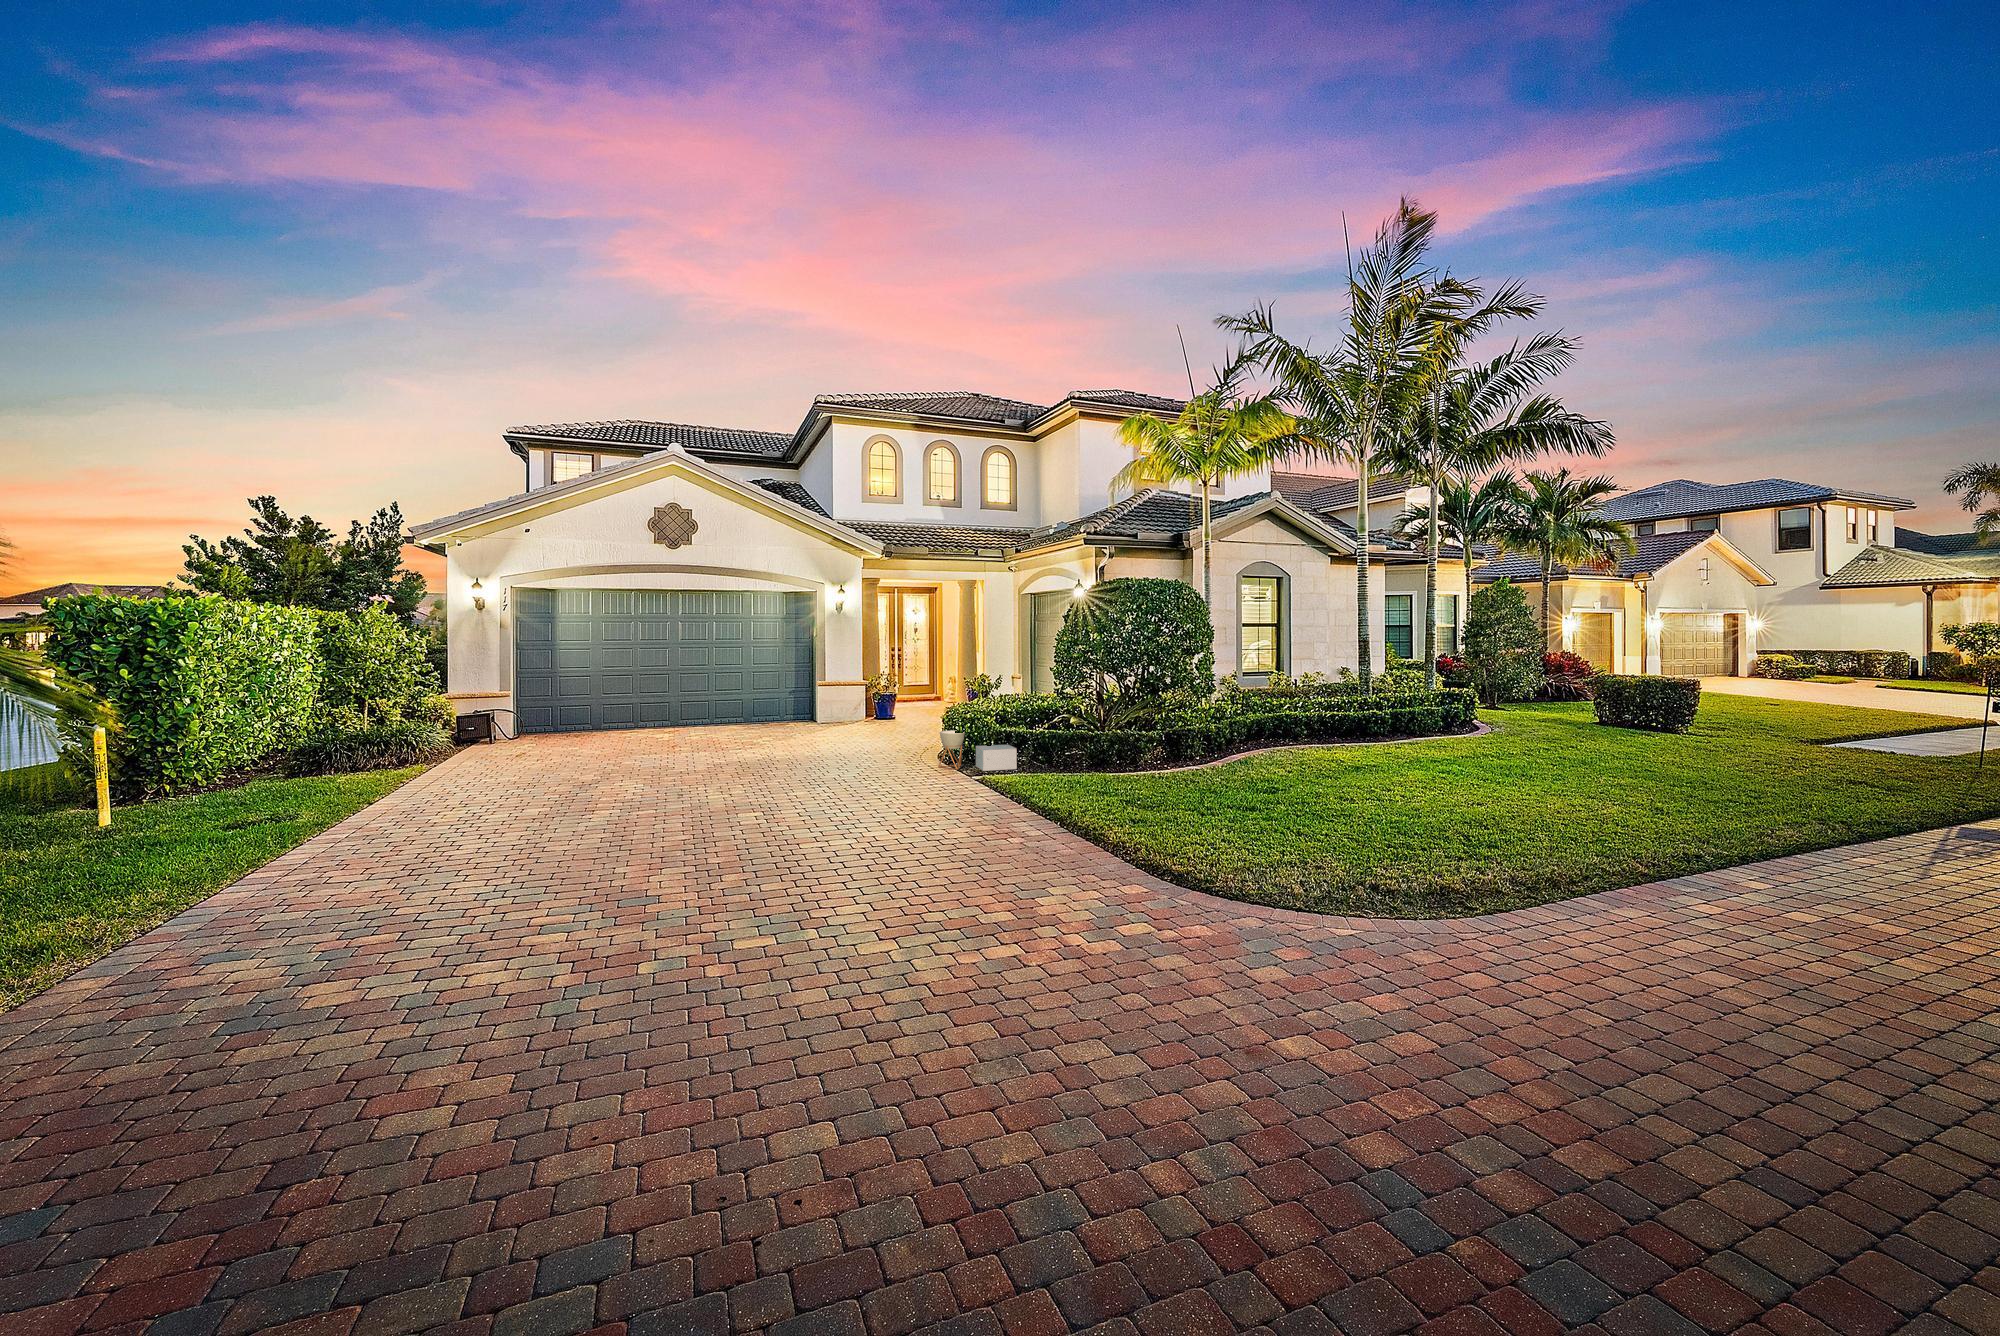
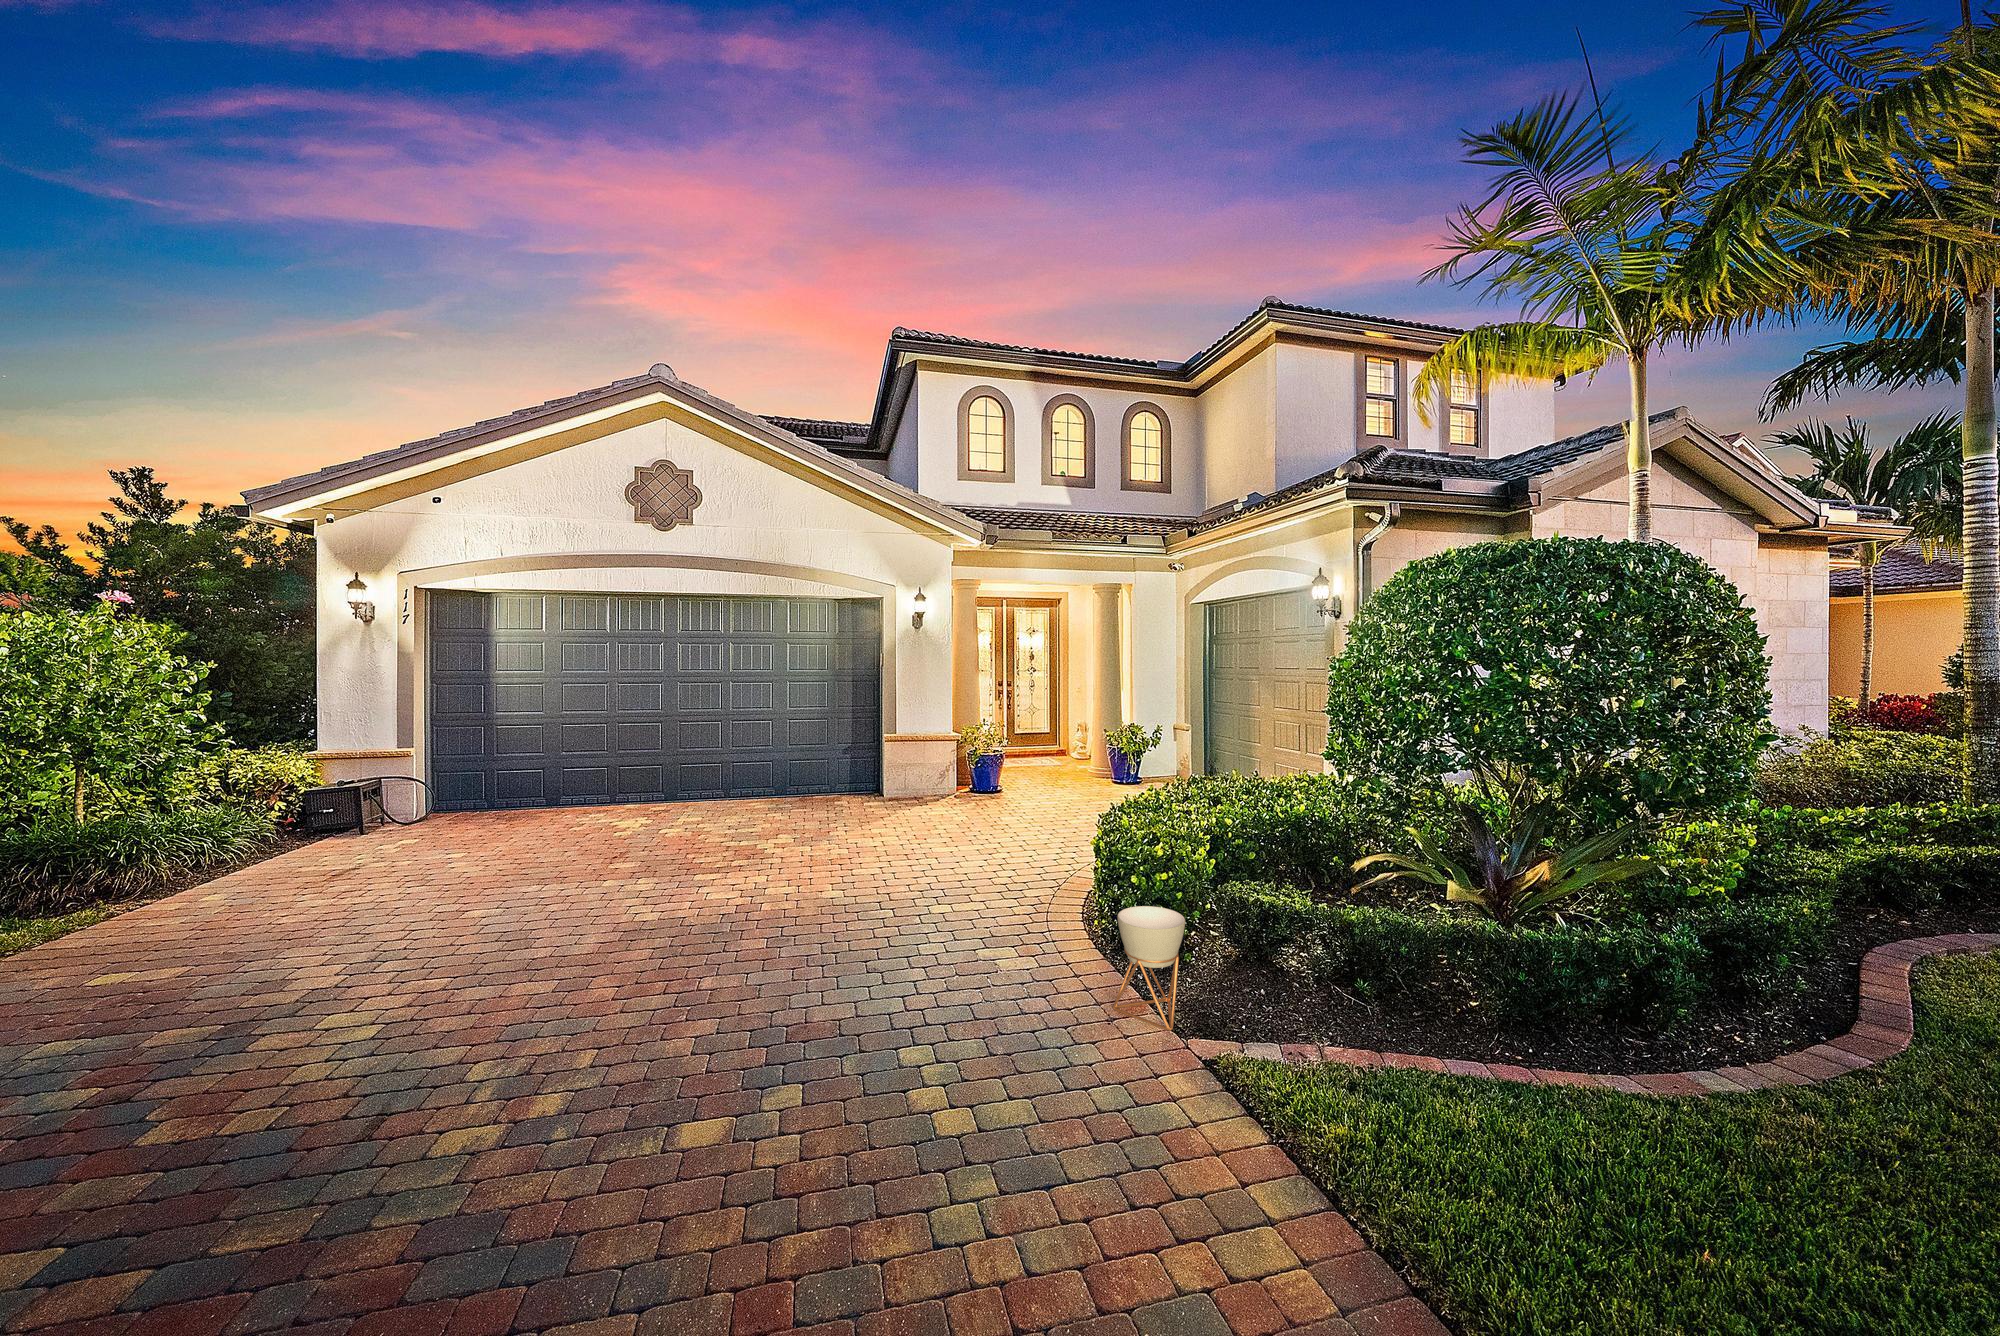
storage box: present [976,745,1017,771] -> none [1213,949,1344,1049]

